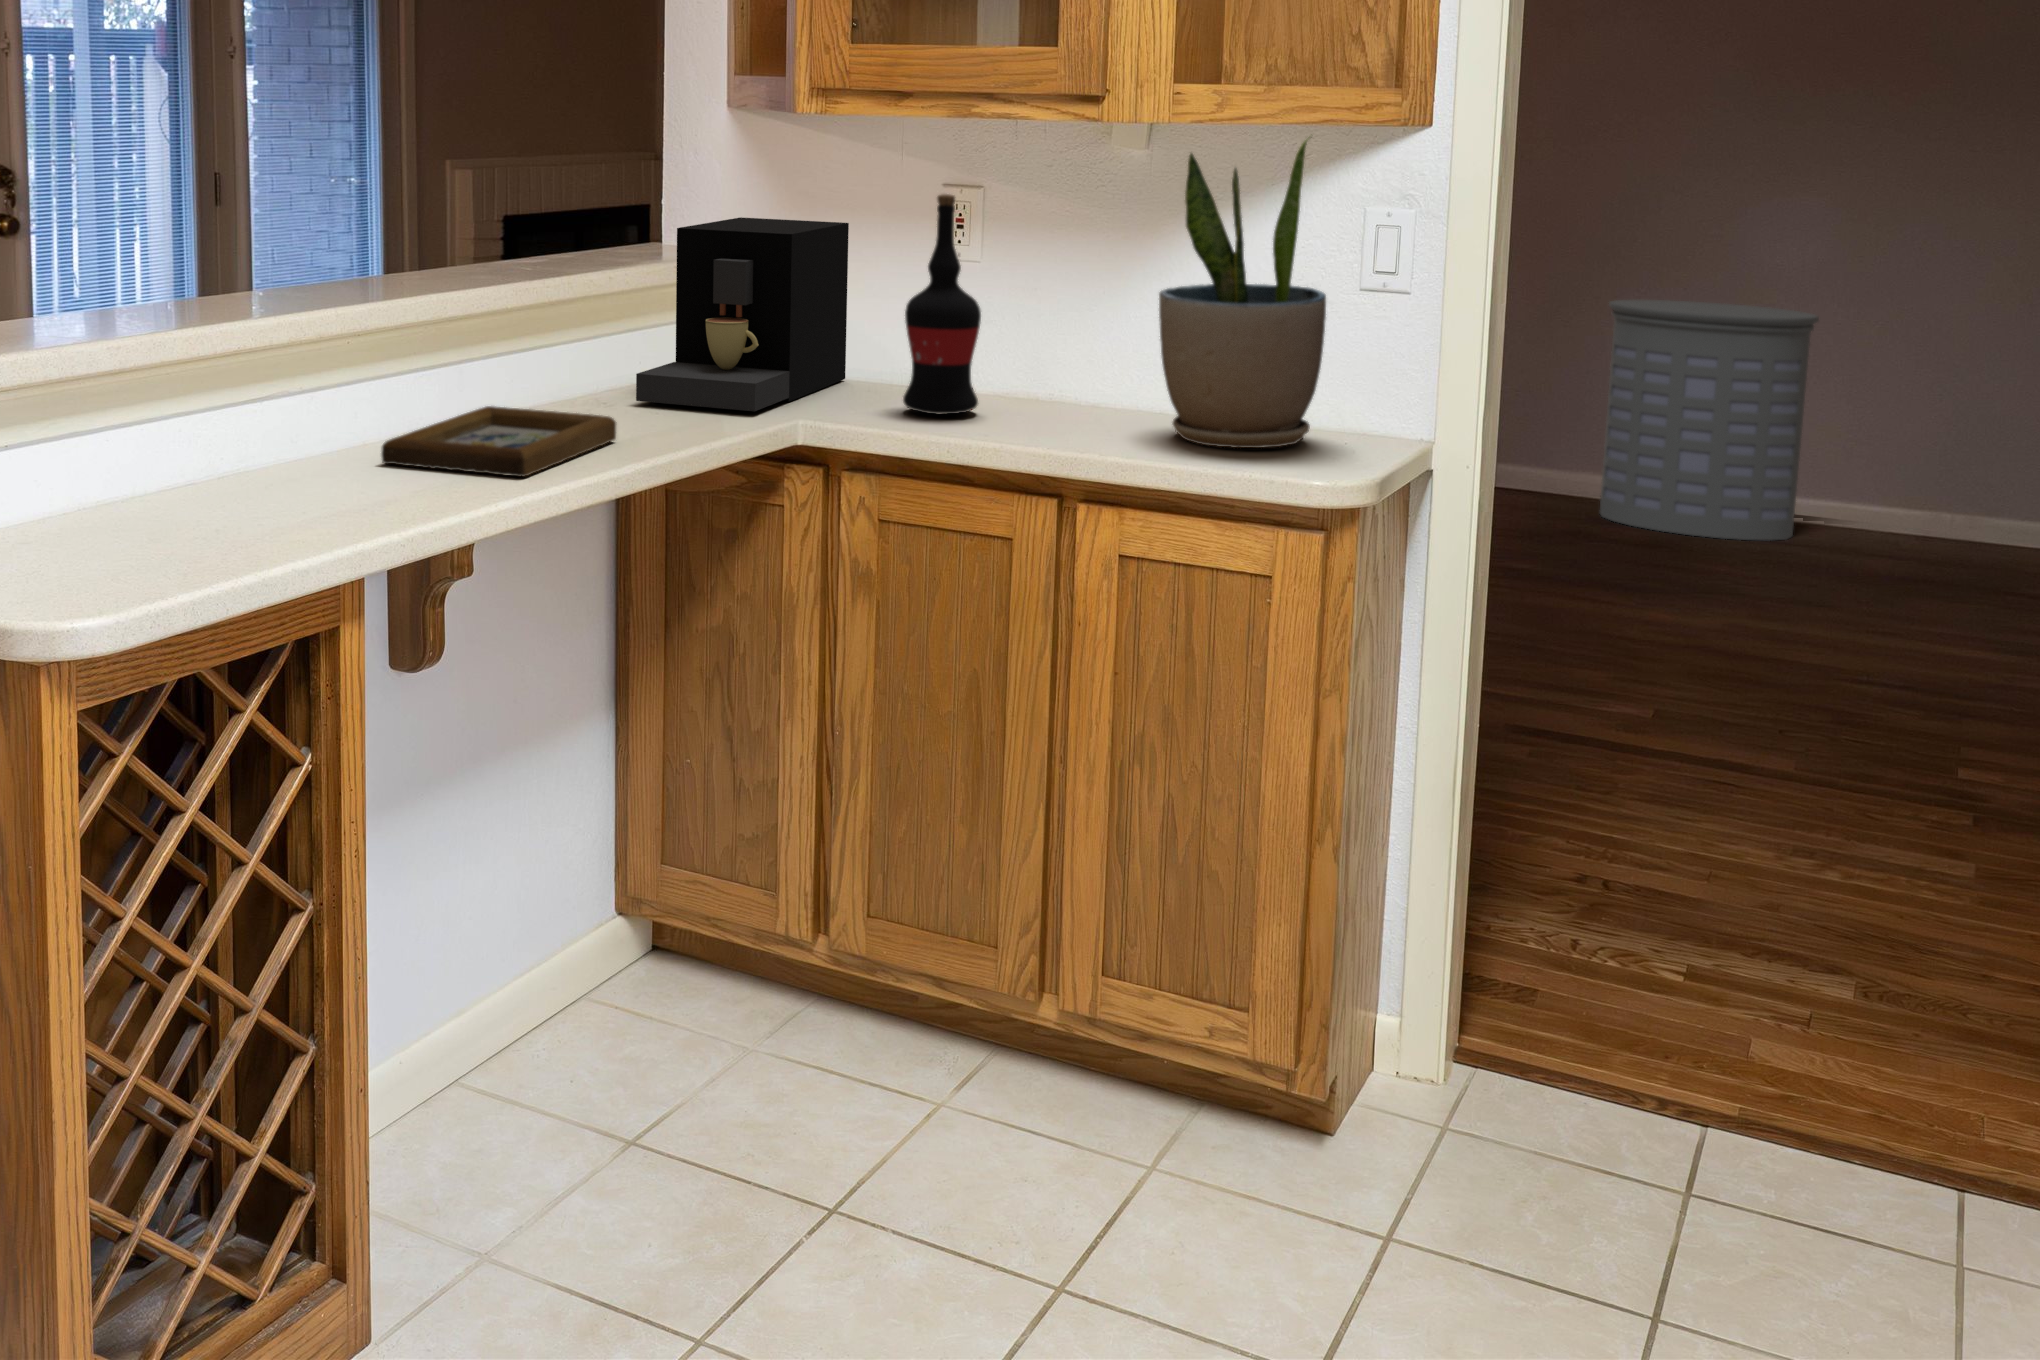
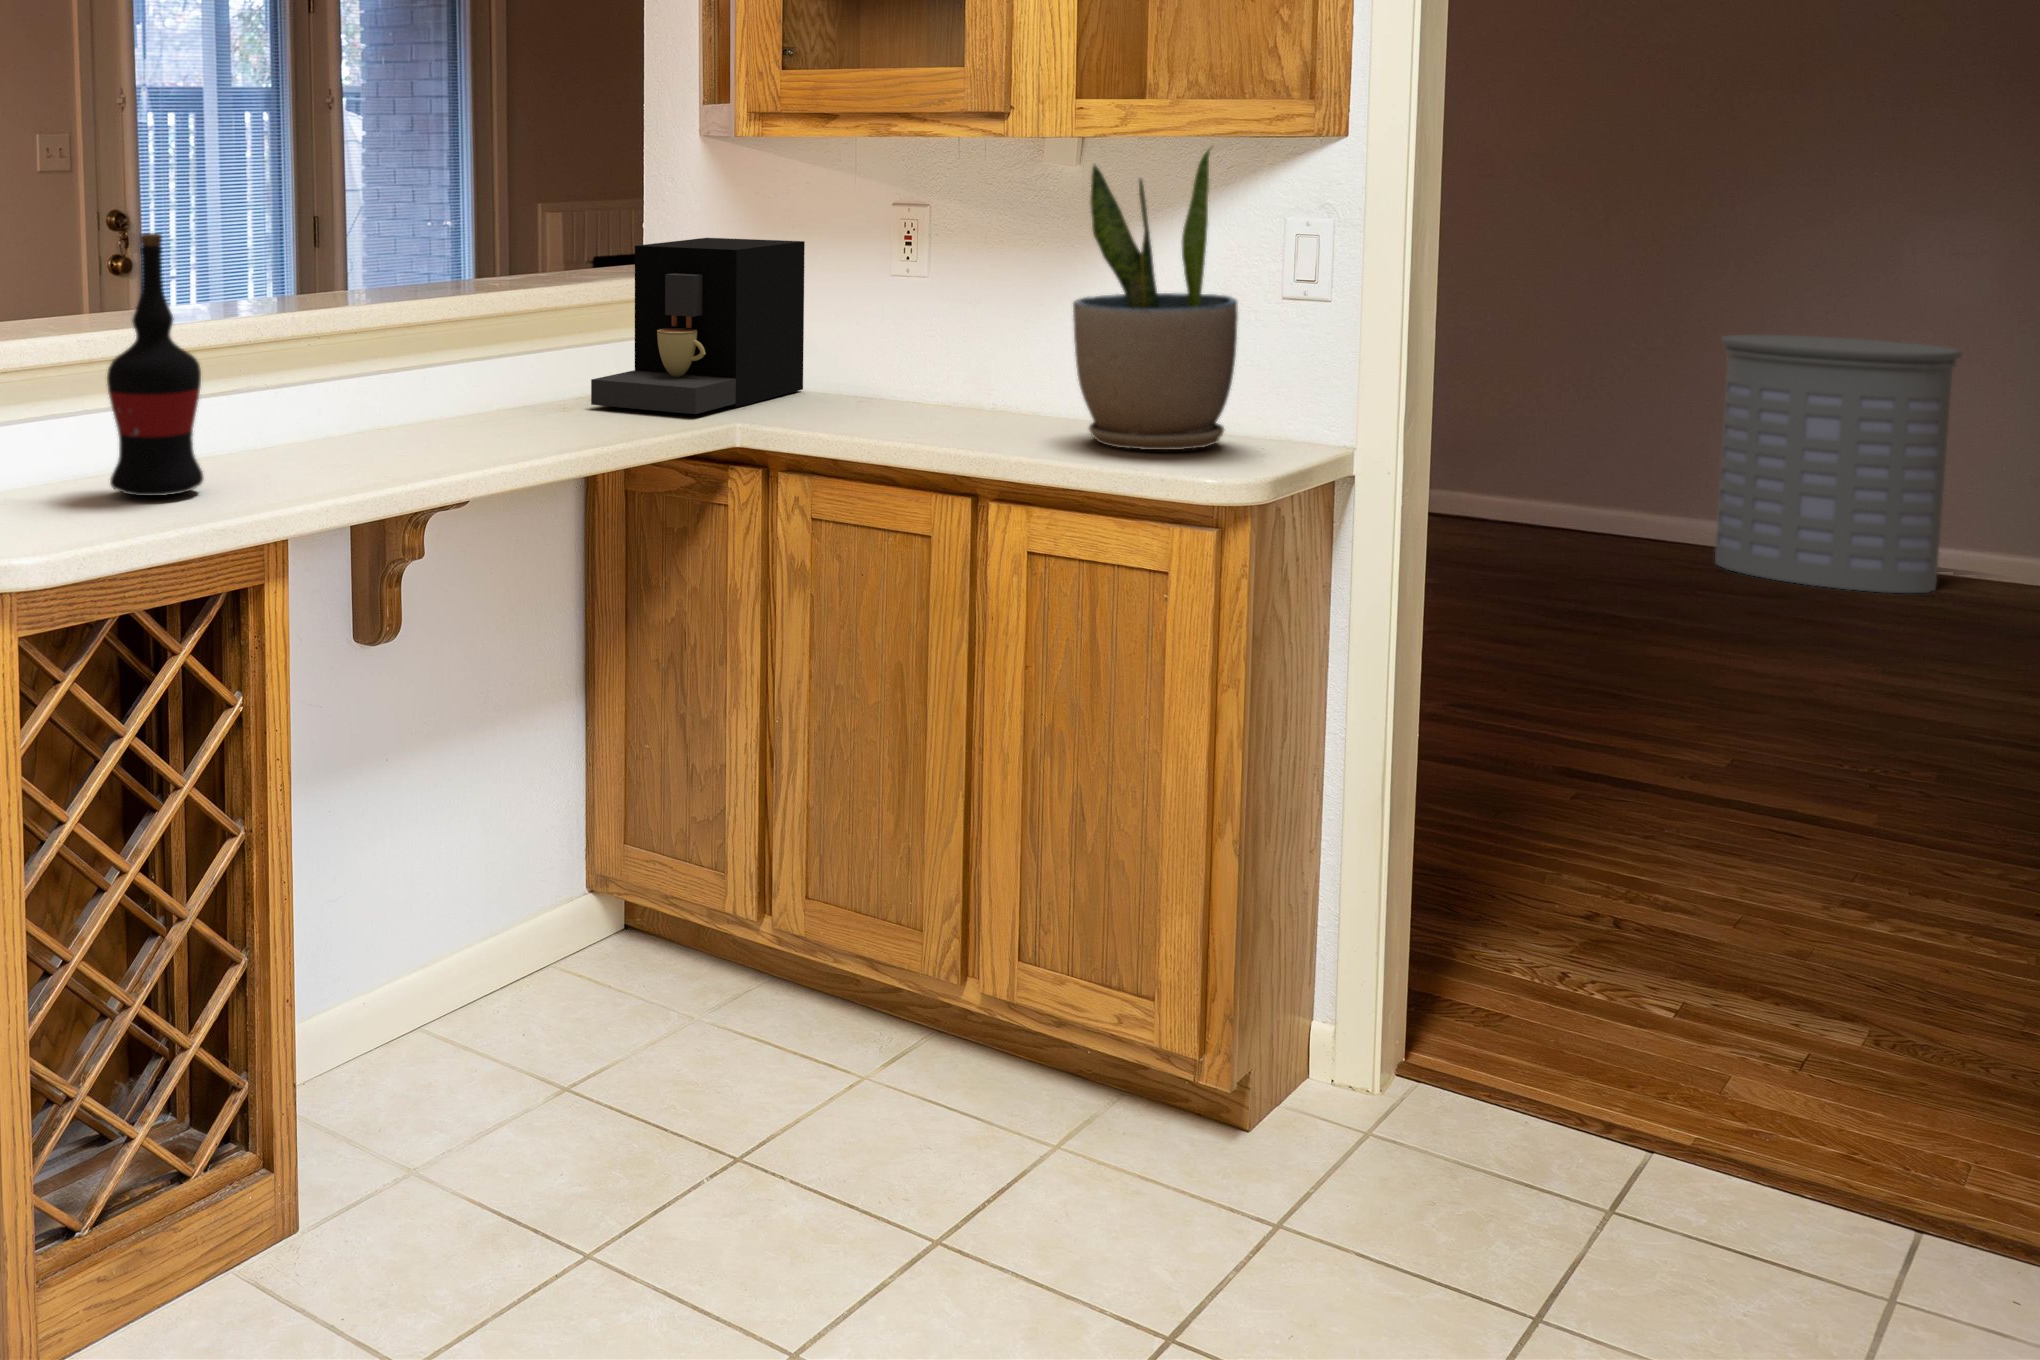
wine bottle: present [903,194,981,414] -> present [107,233,203,496]
picture frame: present [381,406,616,477] -> none [333,404,553,463]

